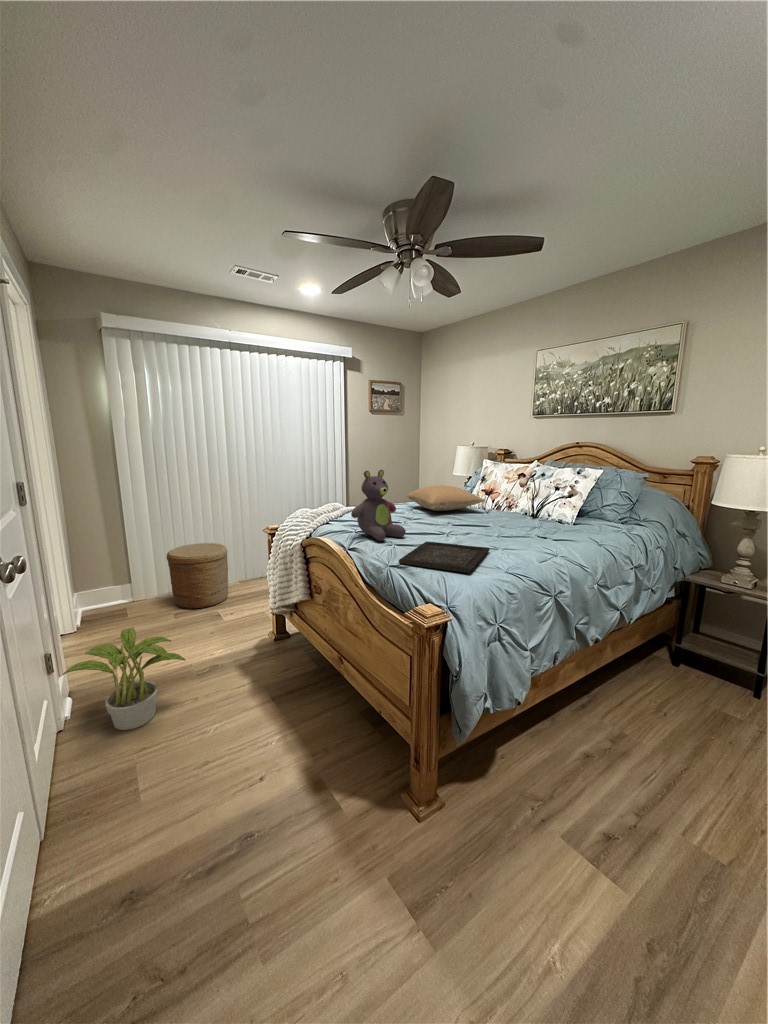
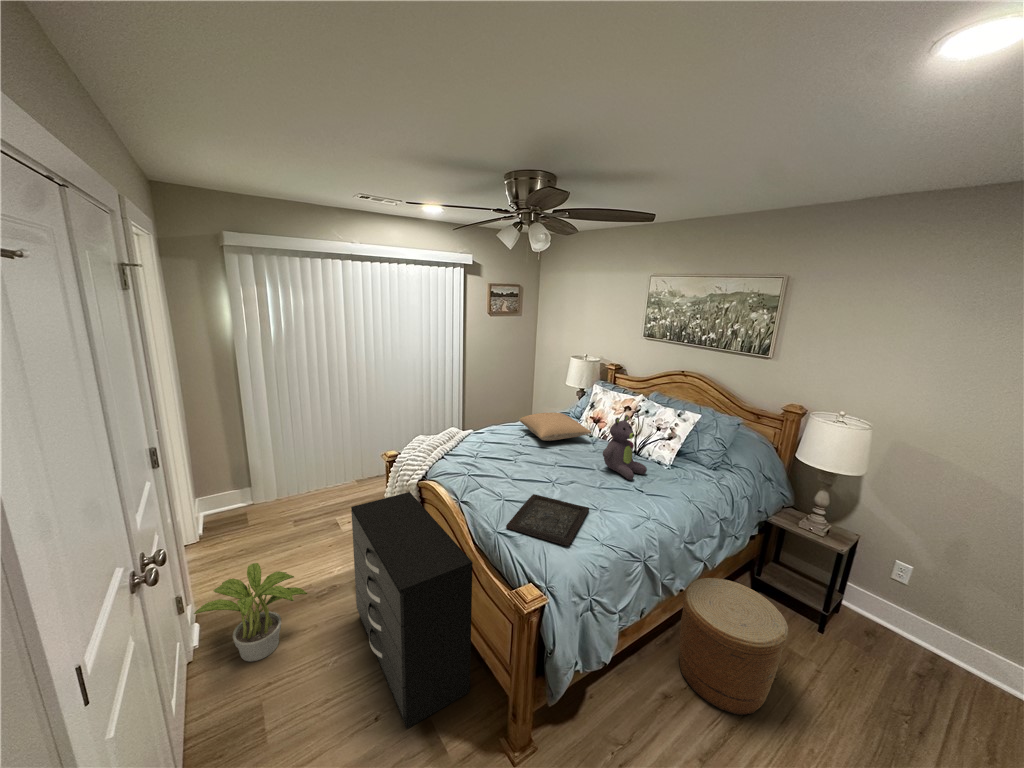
stuffed bear: present [351,470,406,541] -> present [603,415,647,480]
woven basket: present [167,543,228,609] -> present [679,578,789,715]
dresser: none [231,552,365,789] -> present [351,492,473,729]

